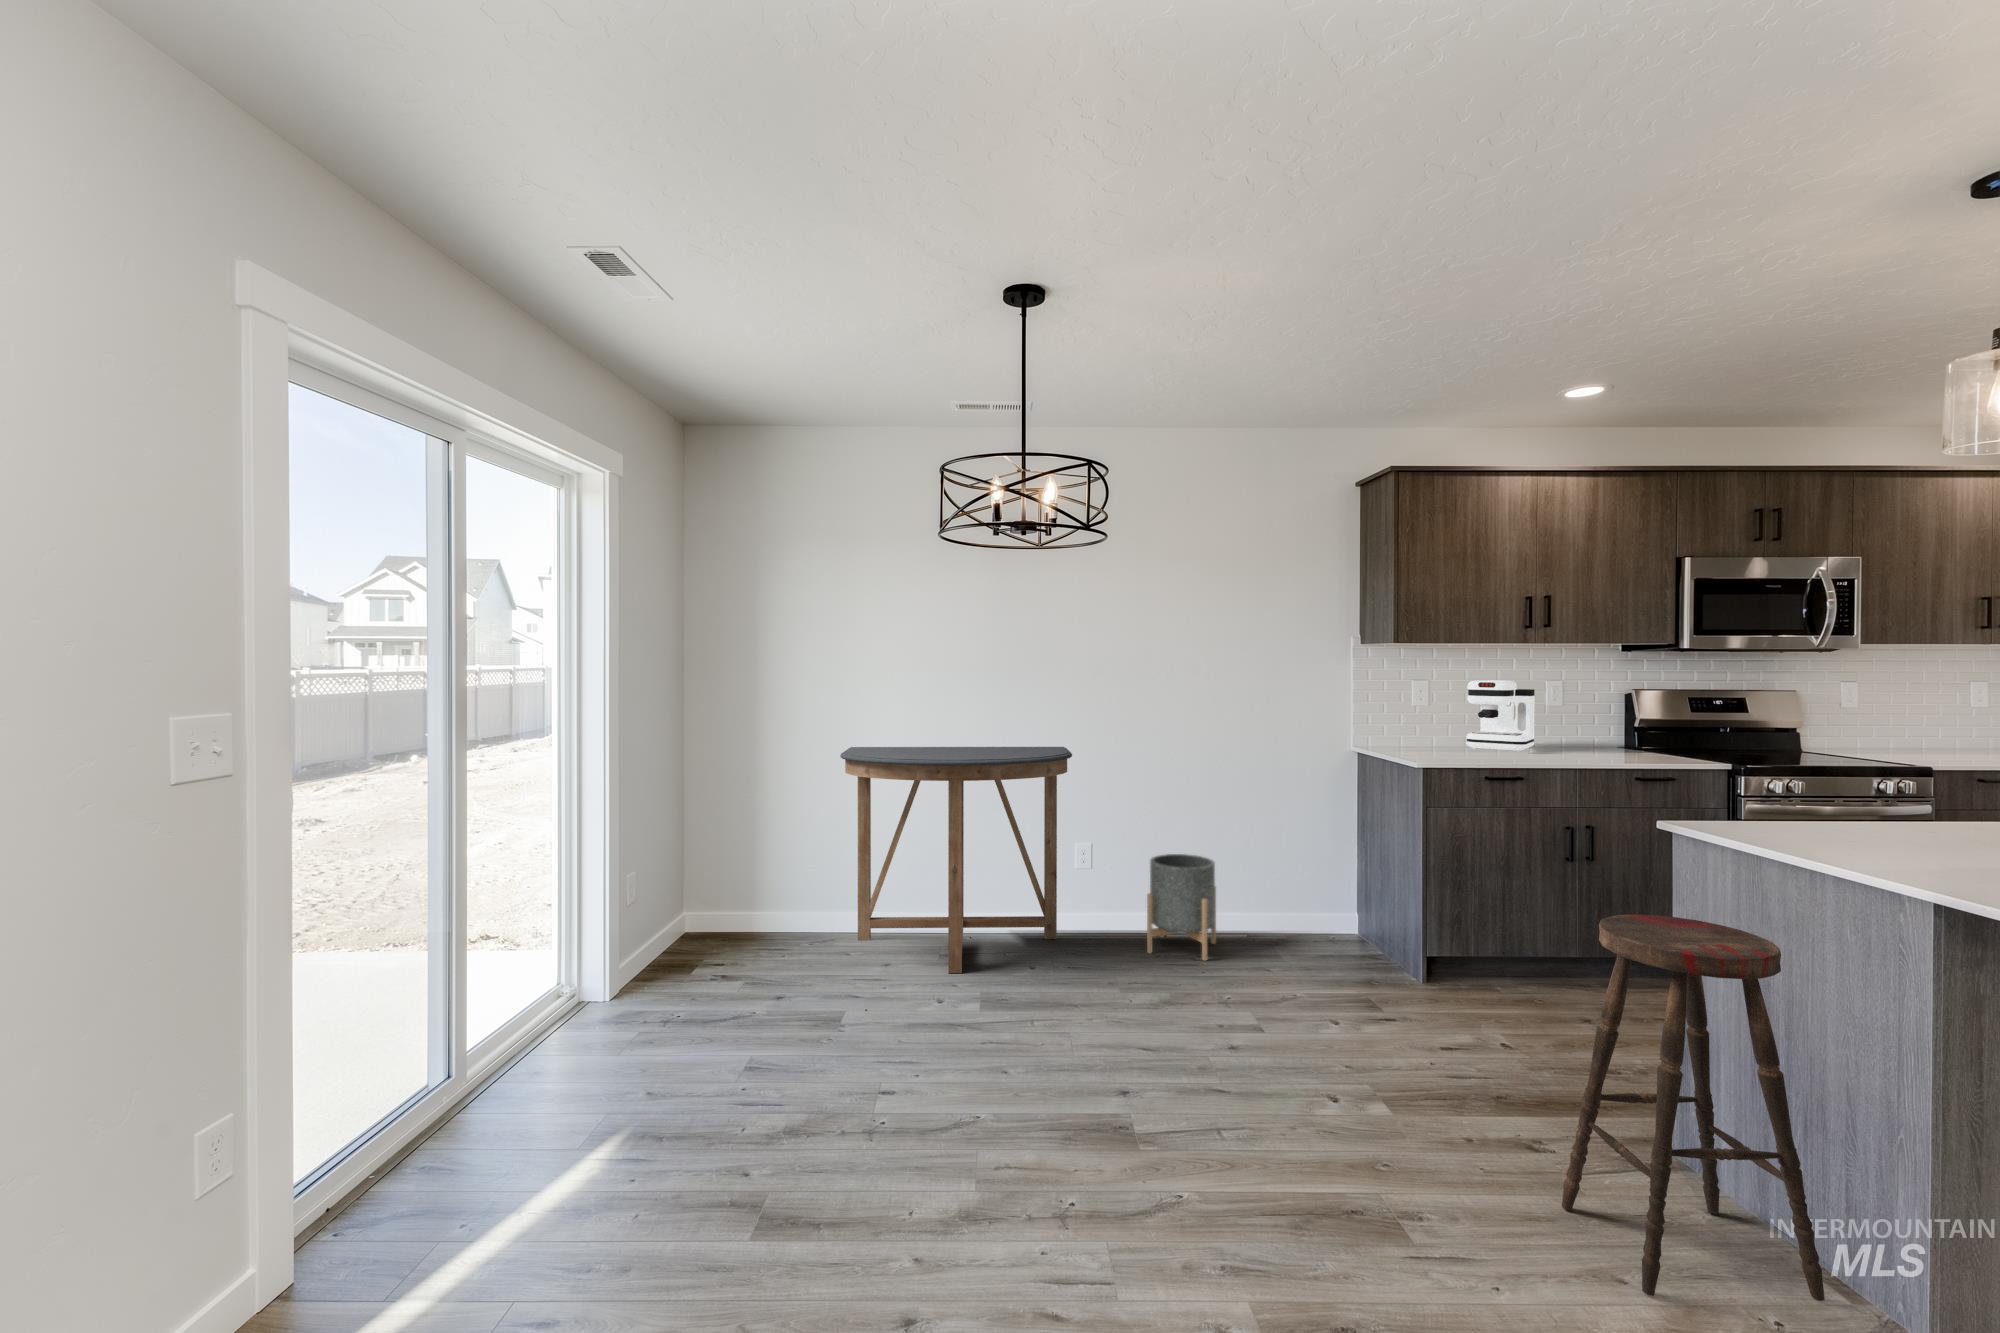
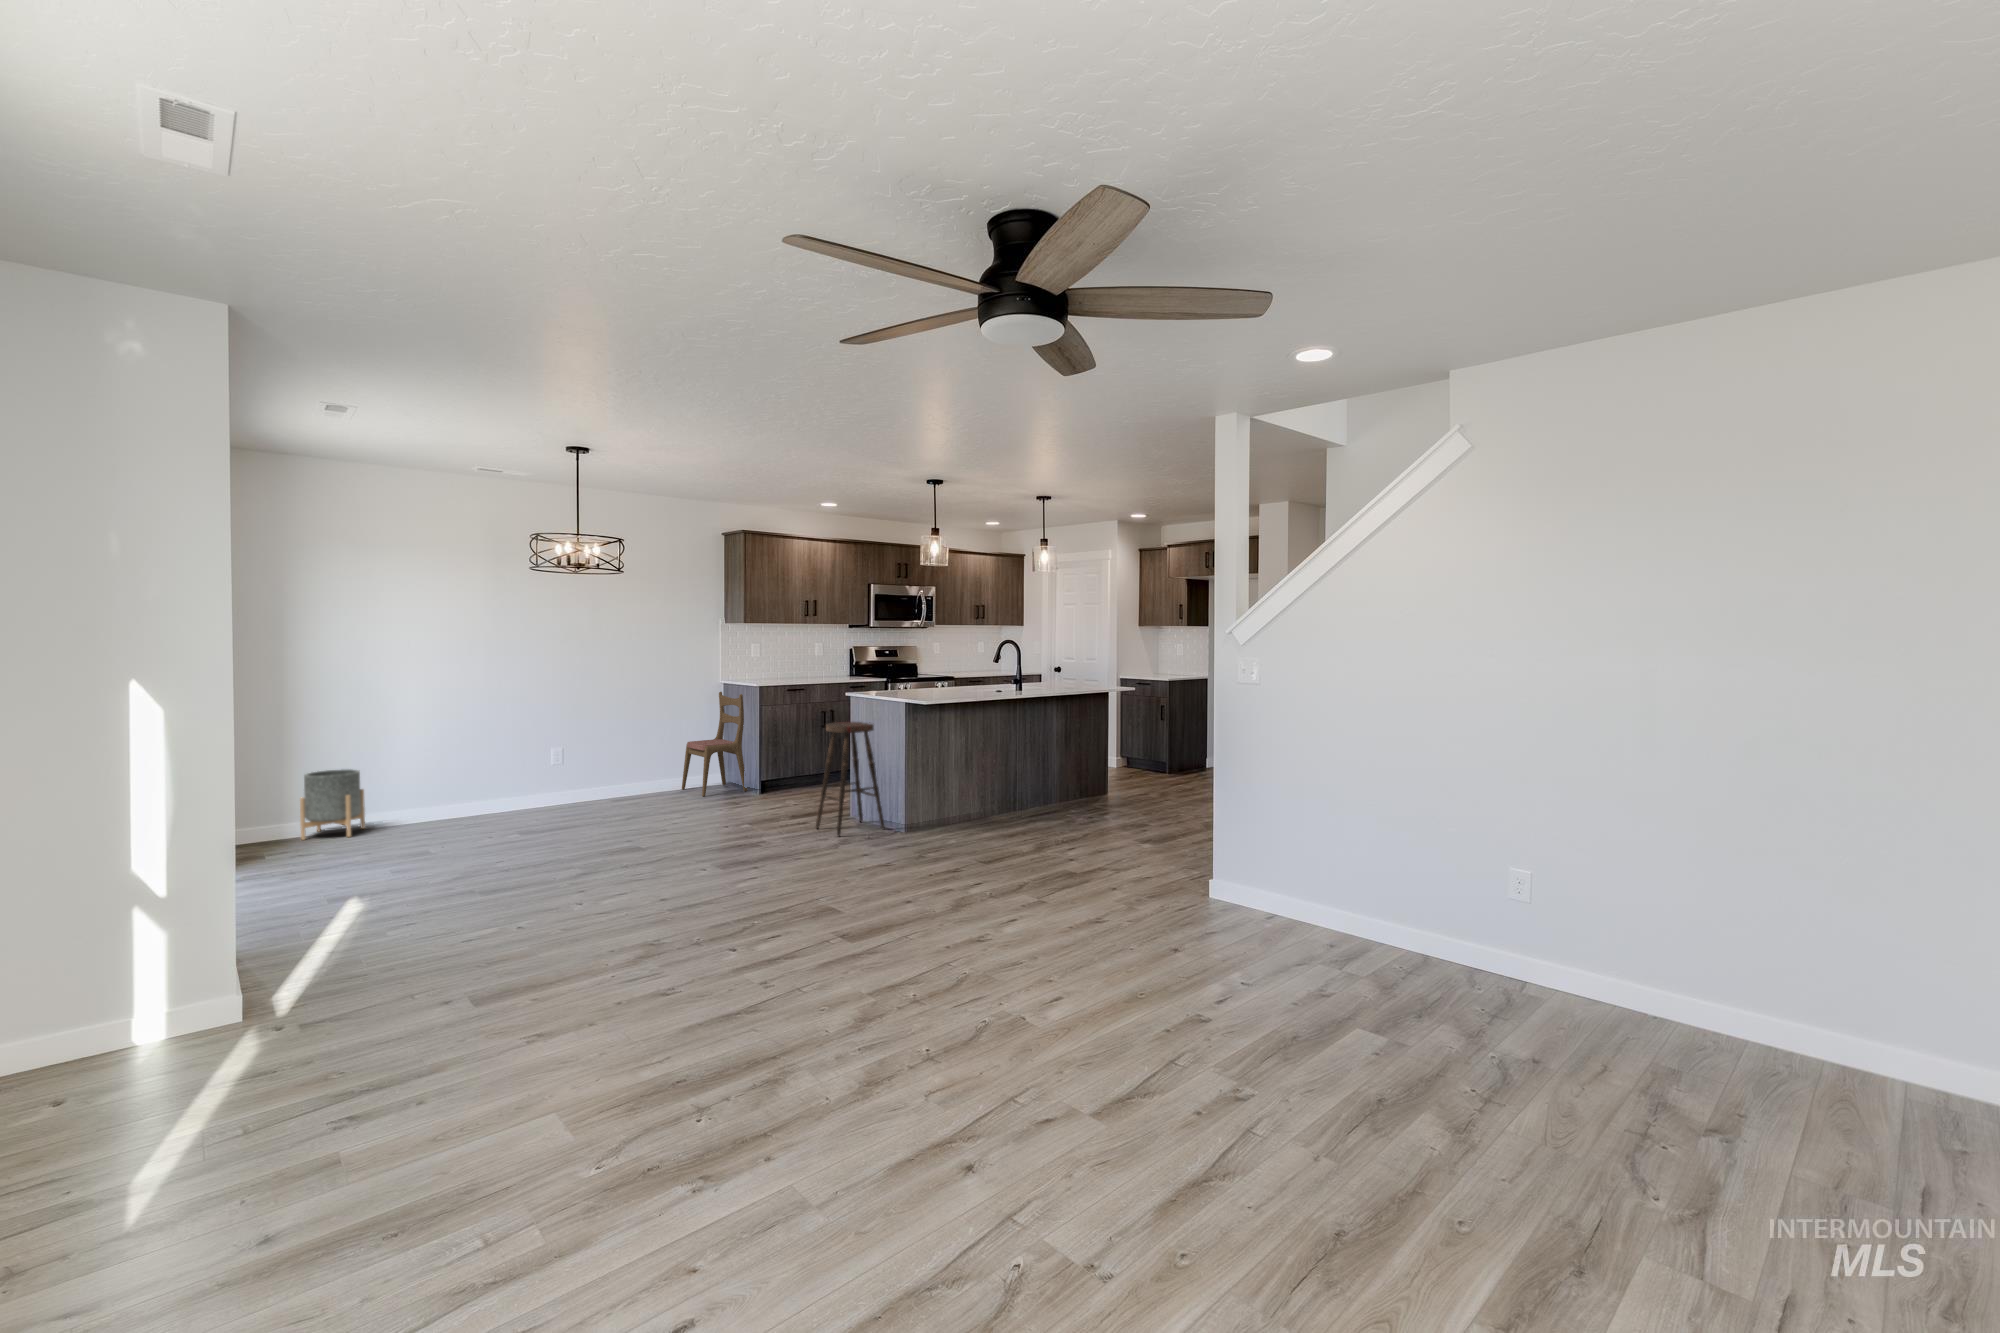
coffee maker: present [1466,680,1535,752] -> none [779,643,810,678]
console table: present [840,747,1072,973] -> none [390,686,565,824]
dining chair: none [1272,769,1393,971] -> present [682,692,747,796]
planter: present [1147,854,1216,961] -> present [300,769,365,840]

